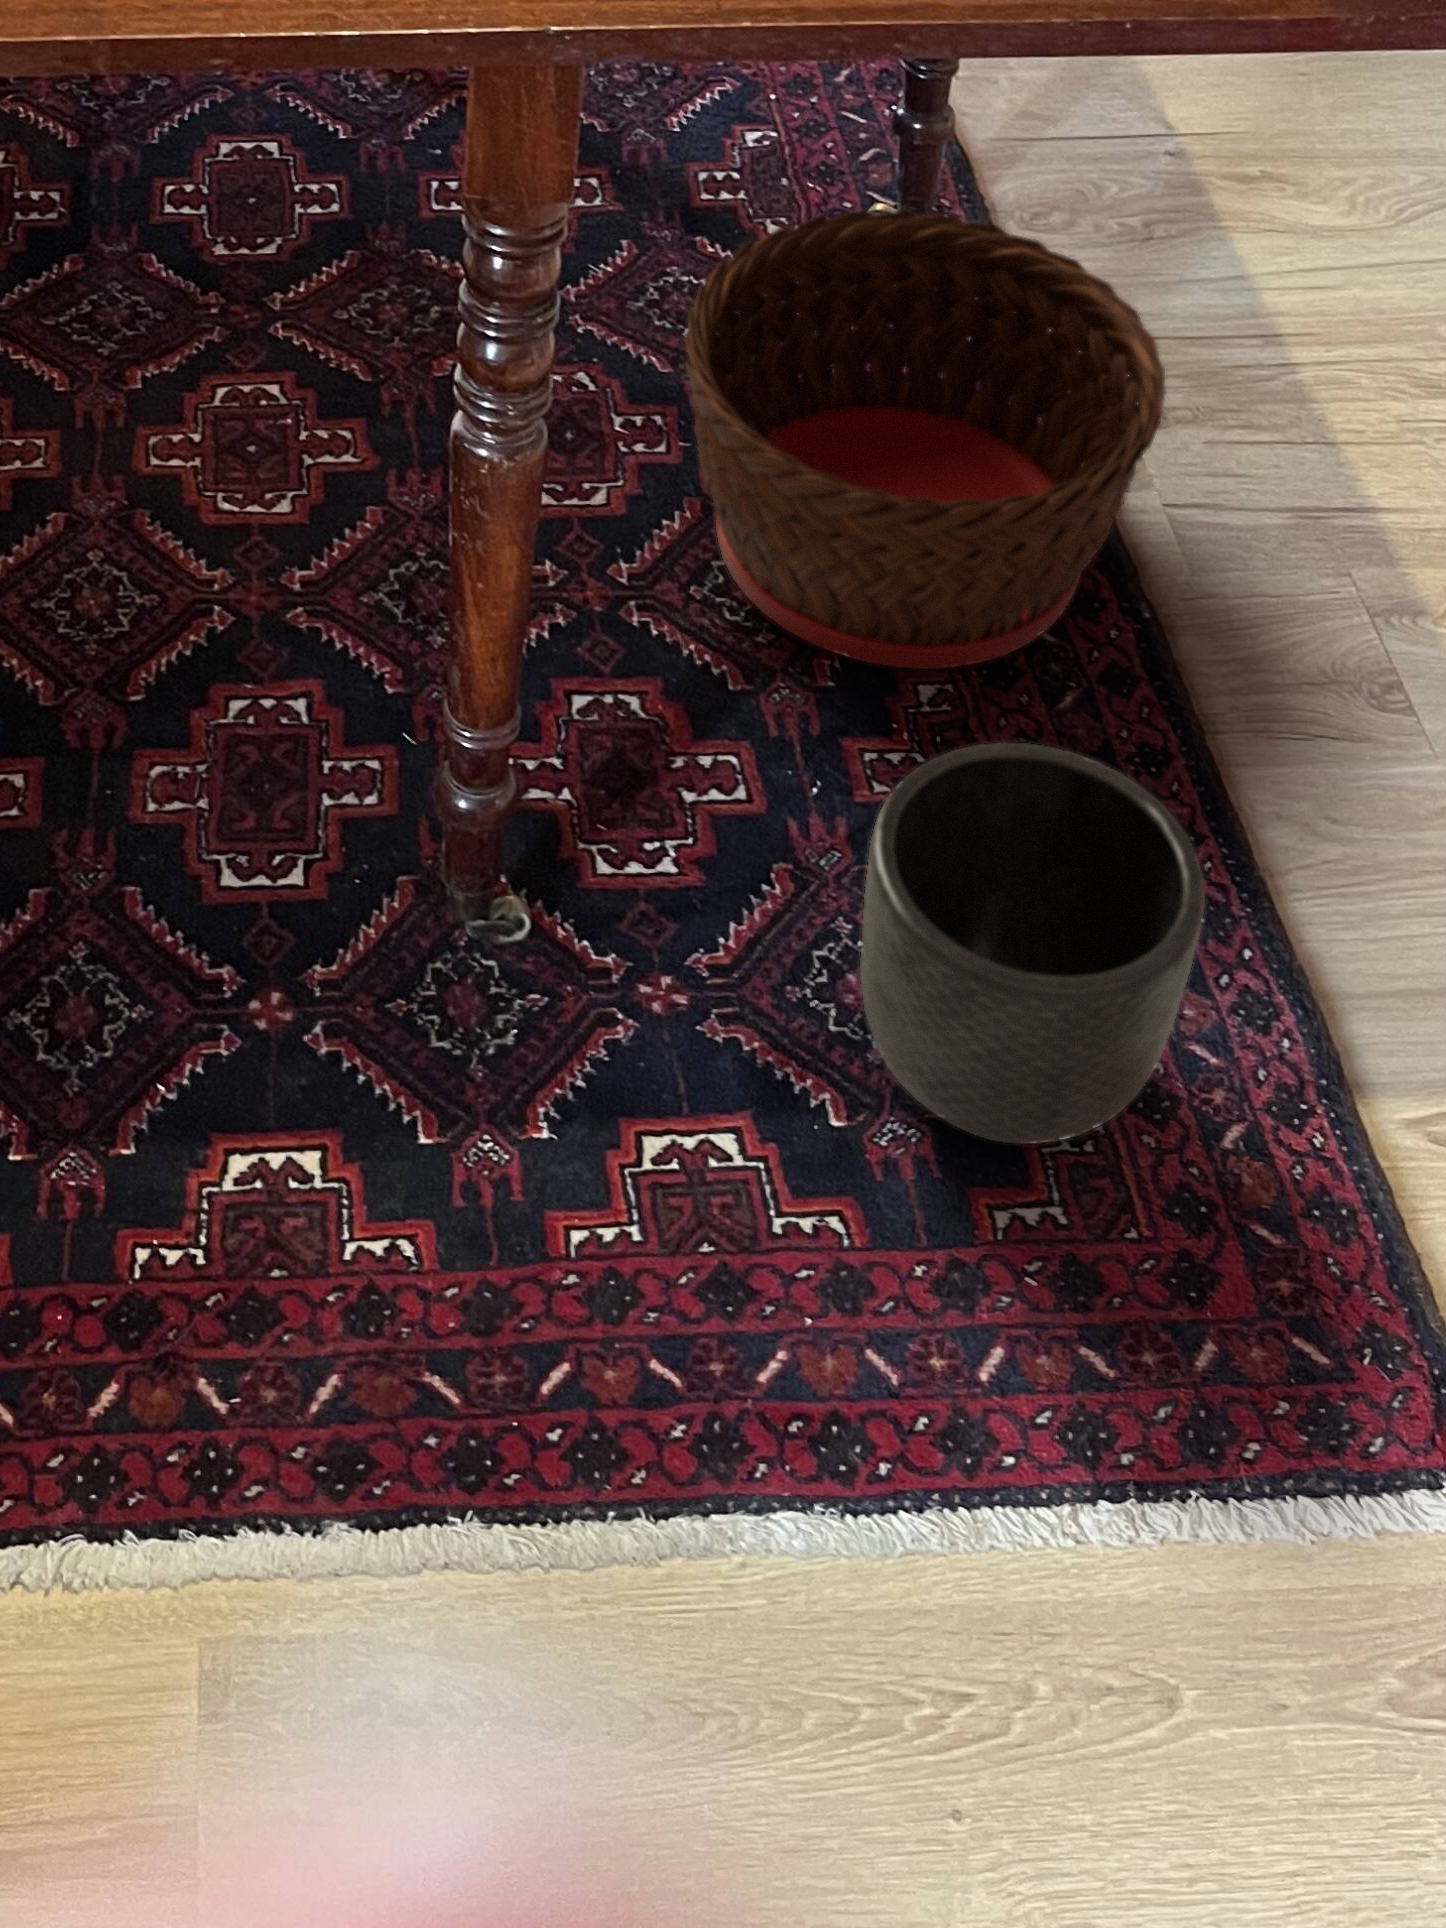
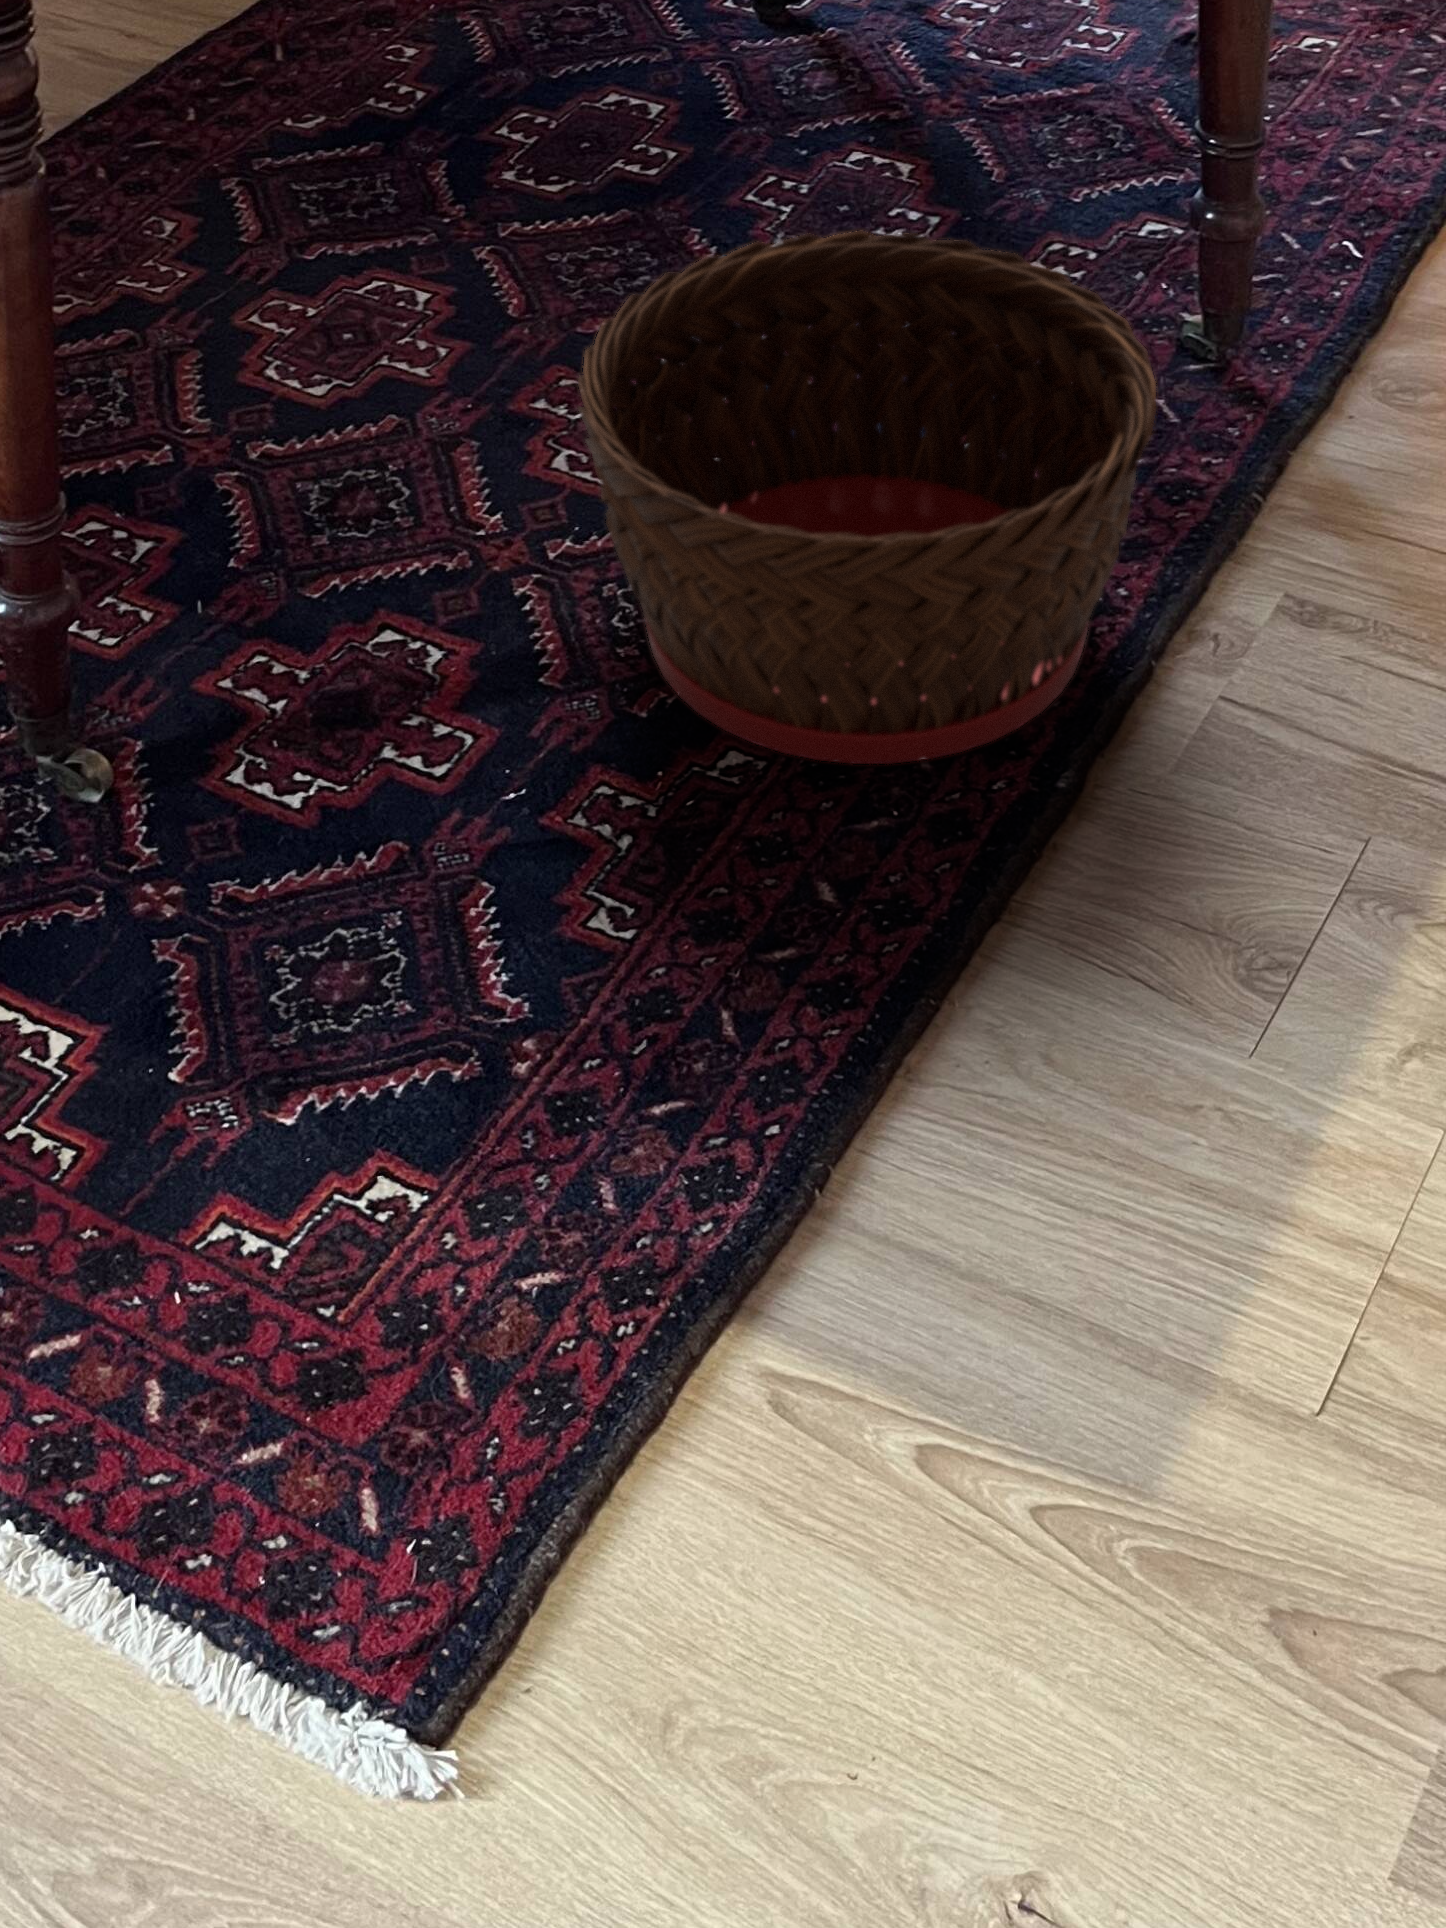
planter: present [860,743,1205,1144] -> none [156,704,557,1192]

